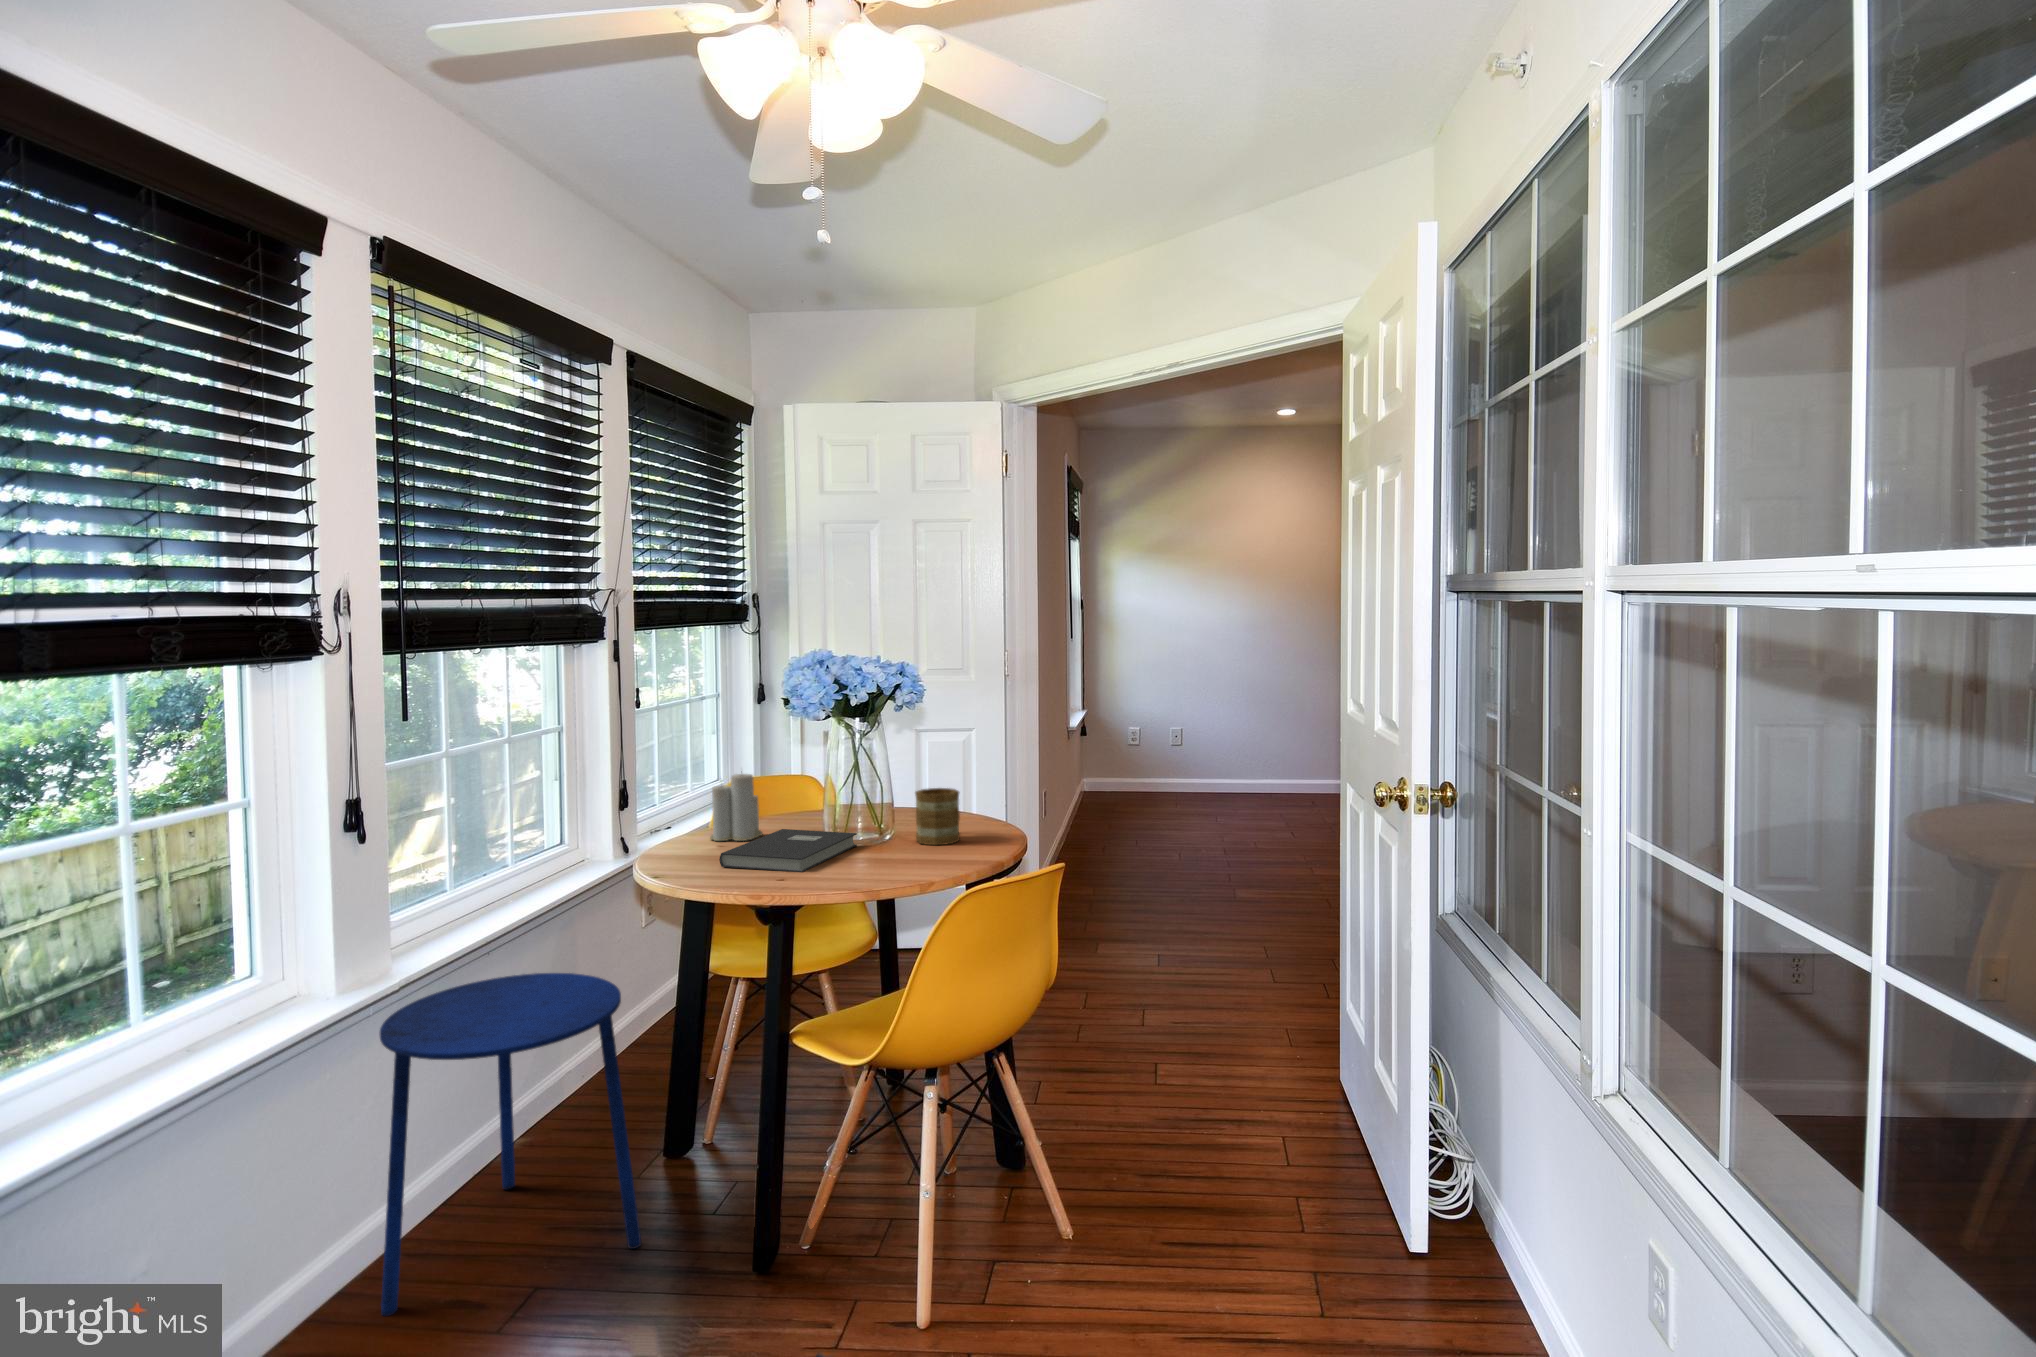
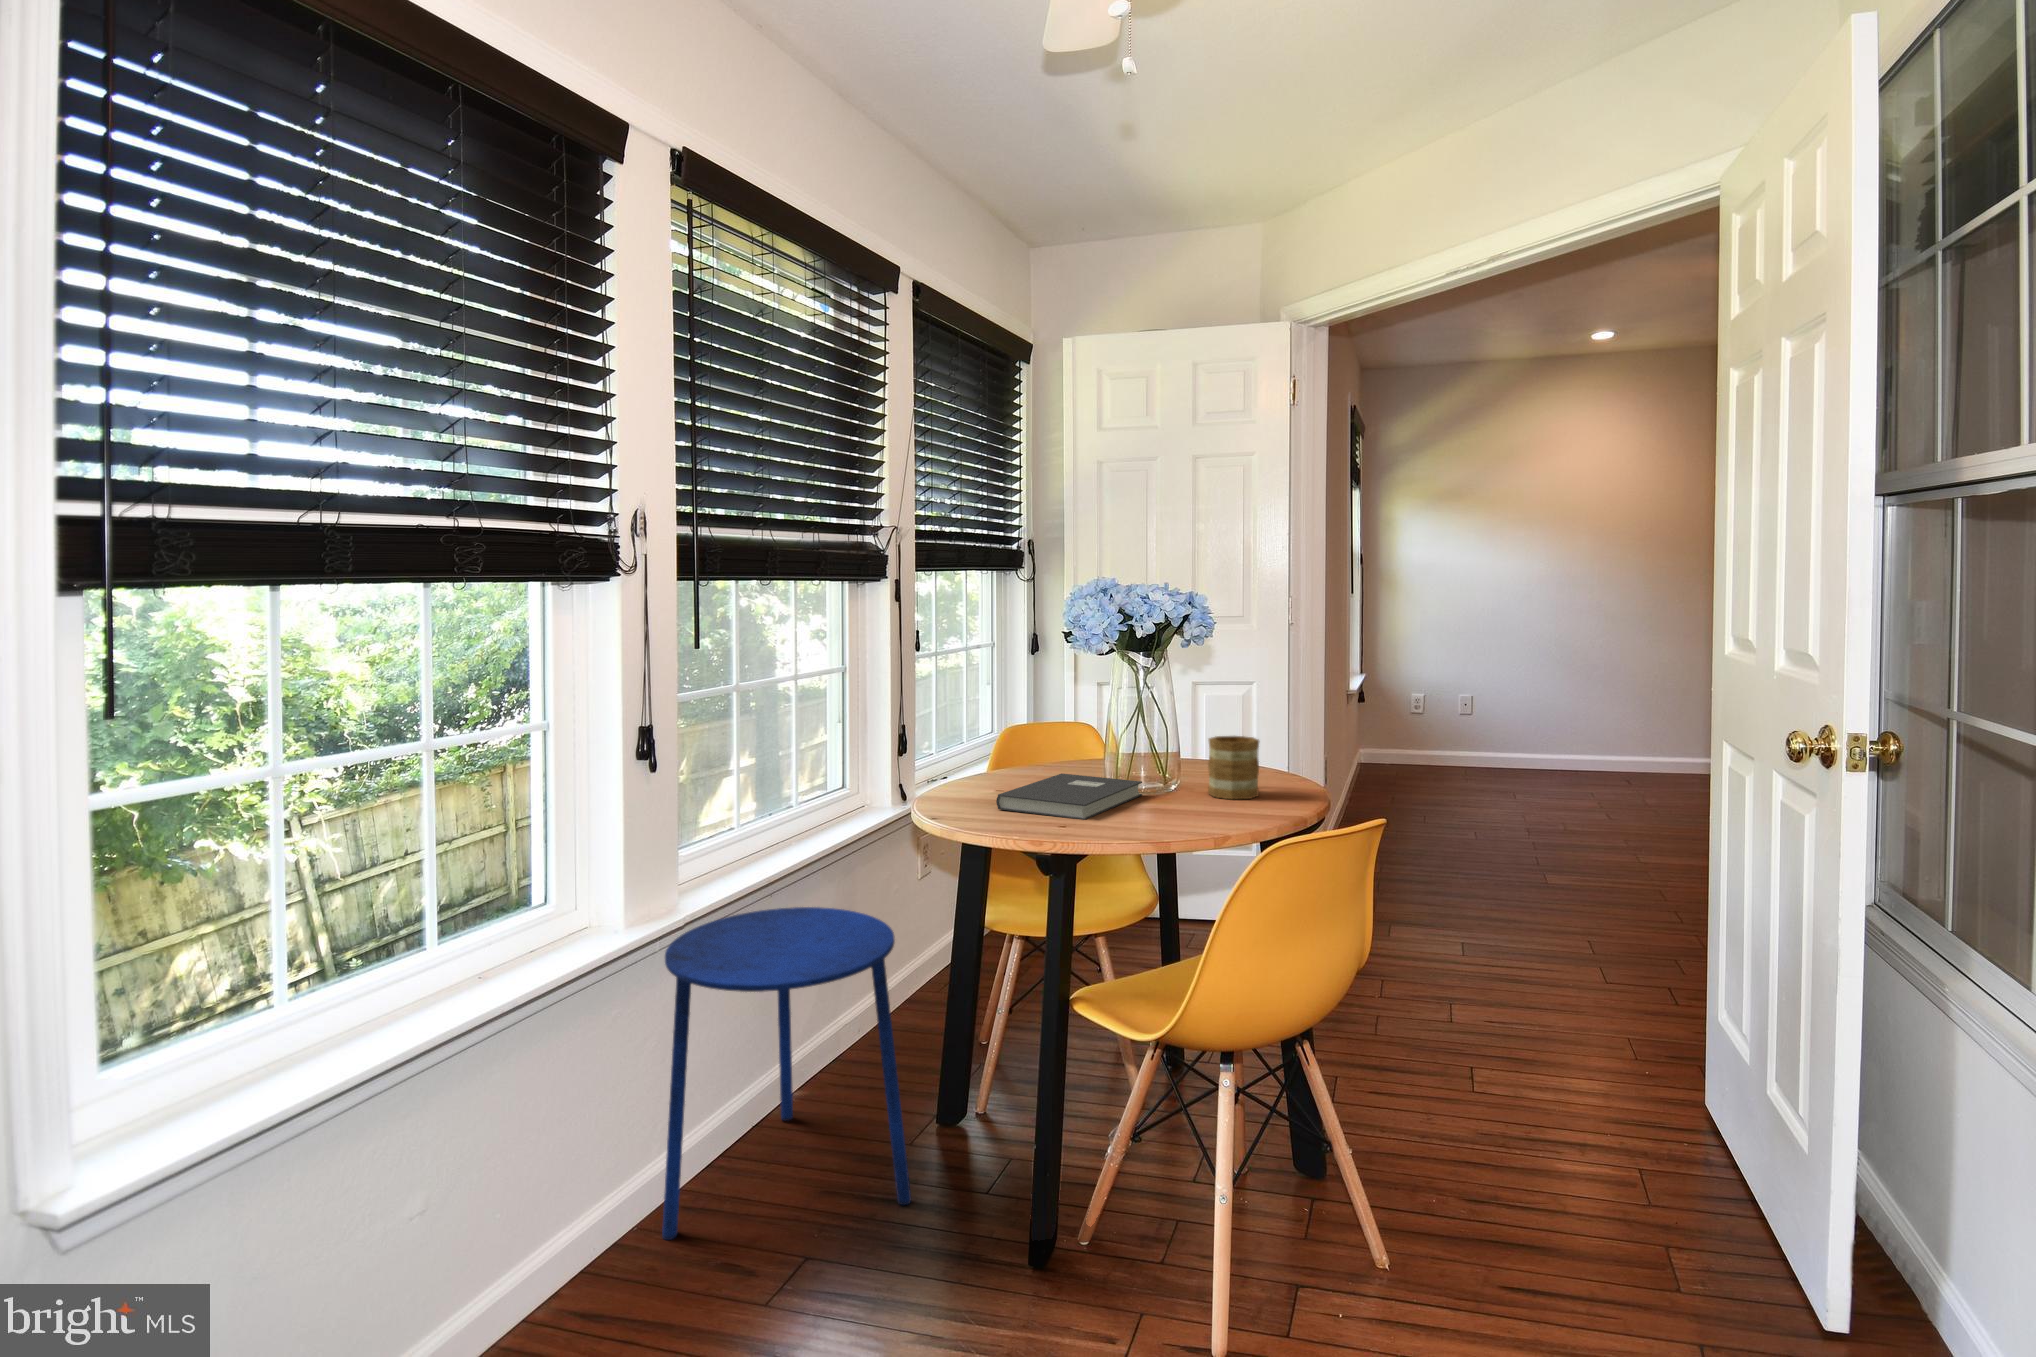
candle: present [710,774,763,841] -> none [986,706,1041,784]

